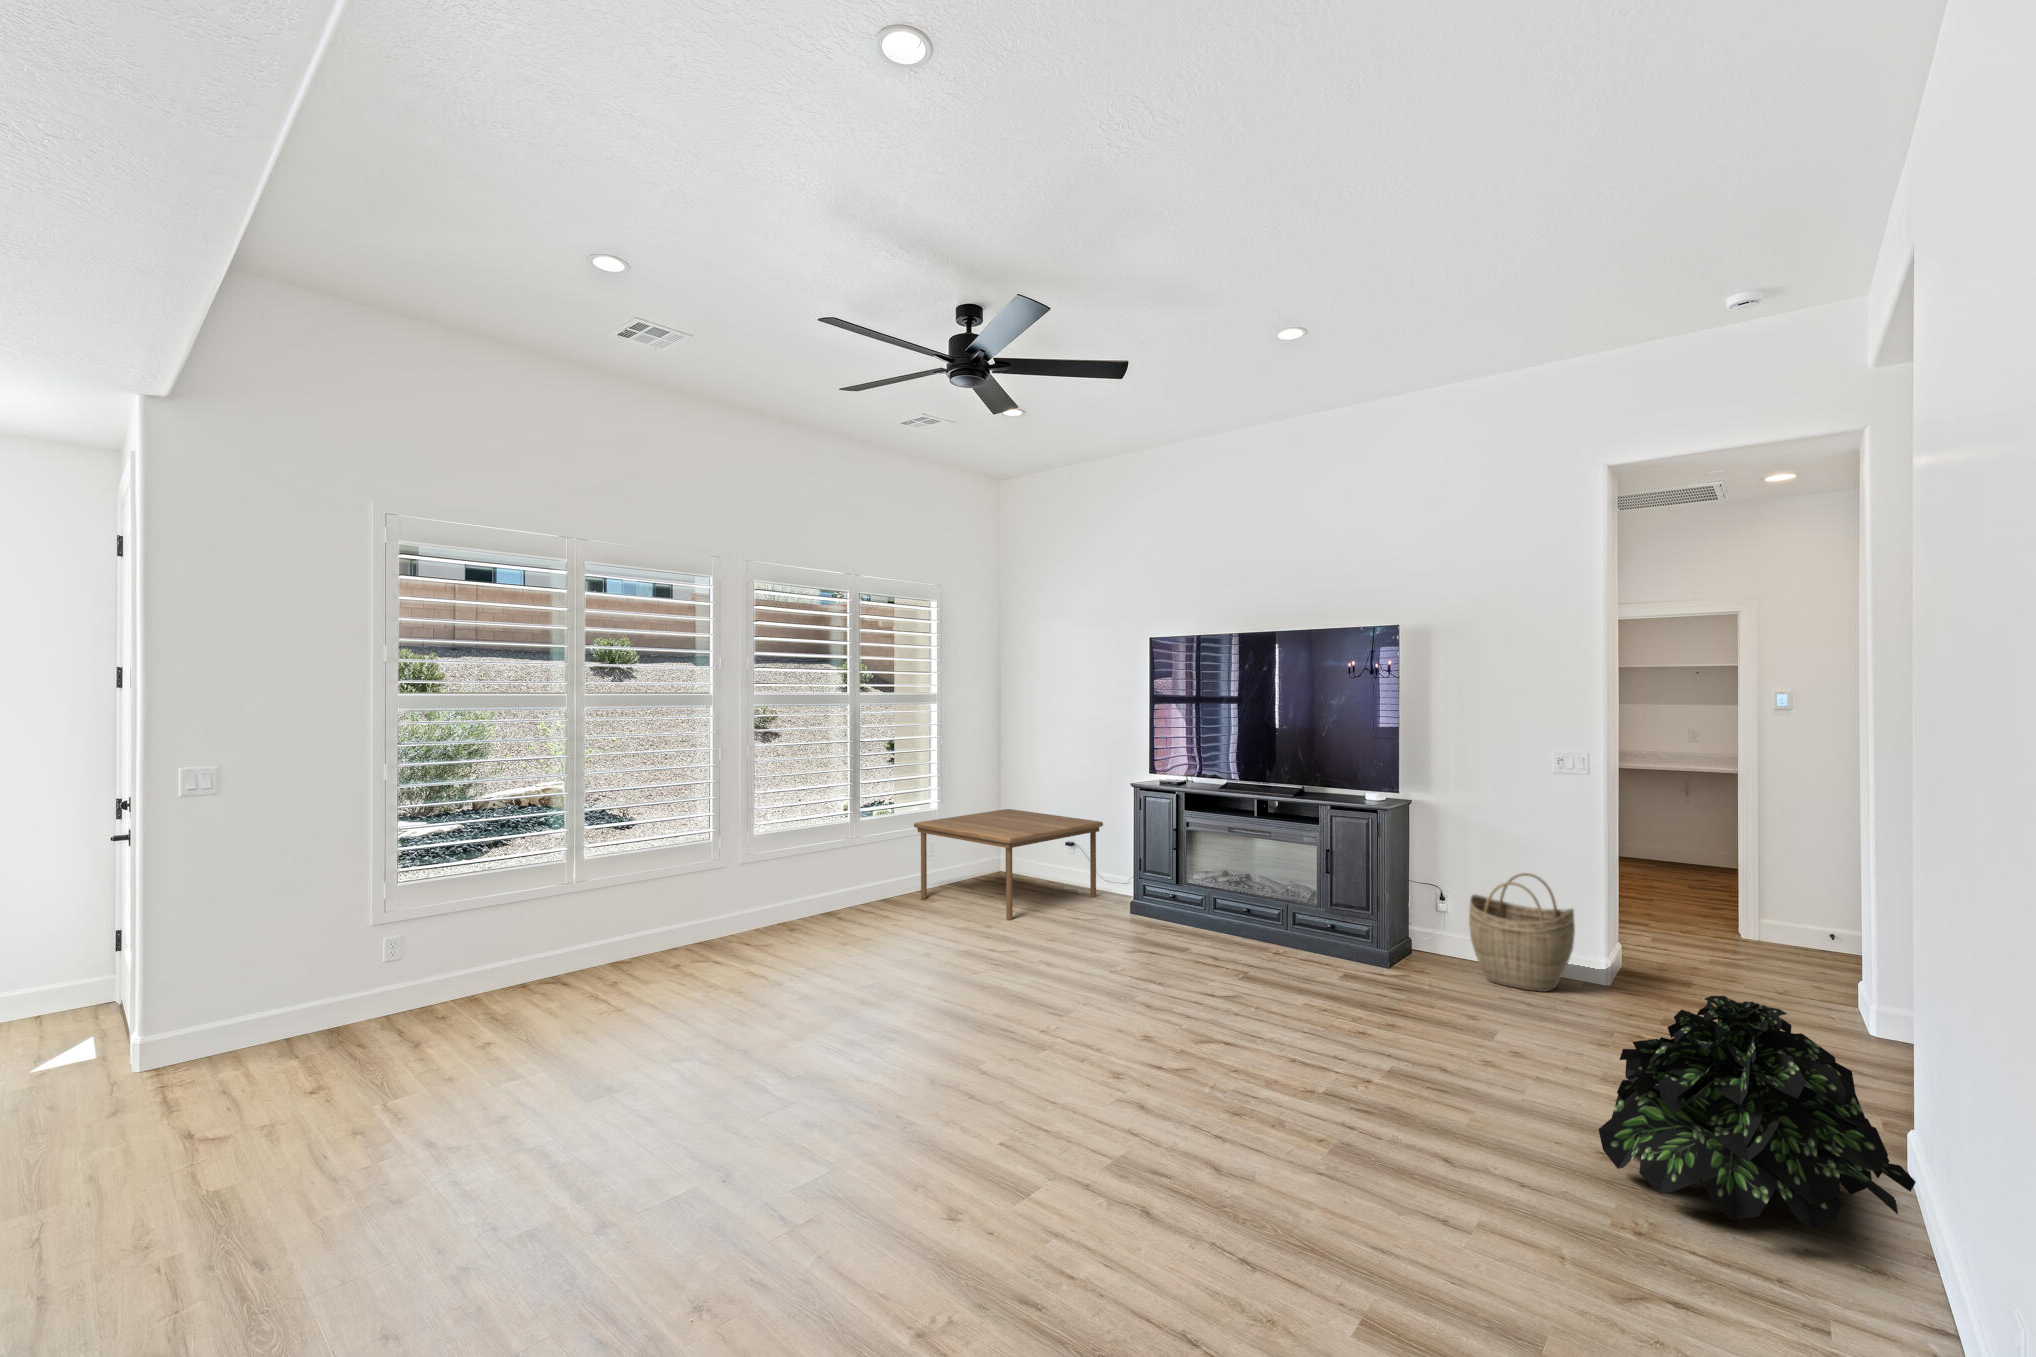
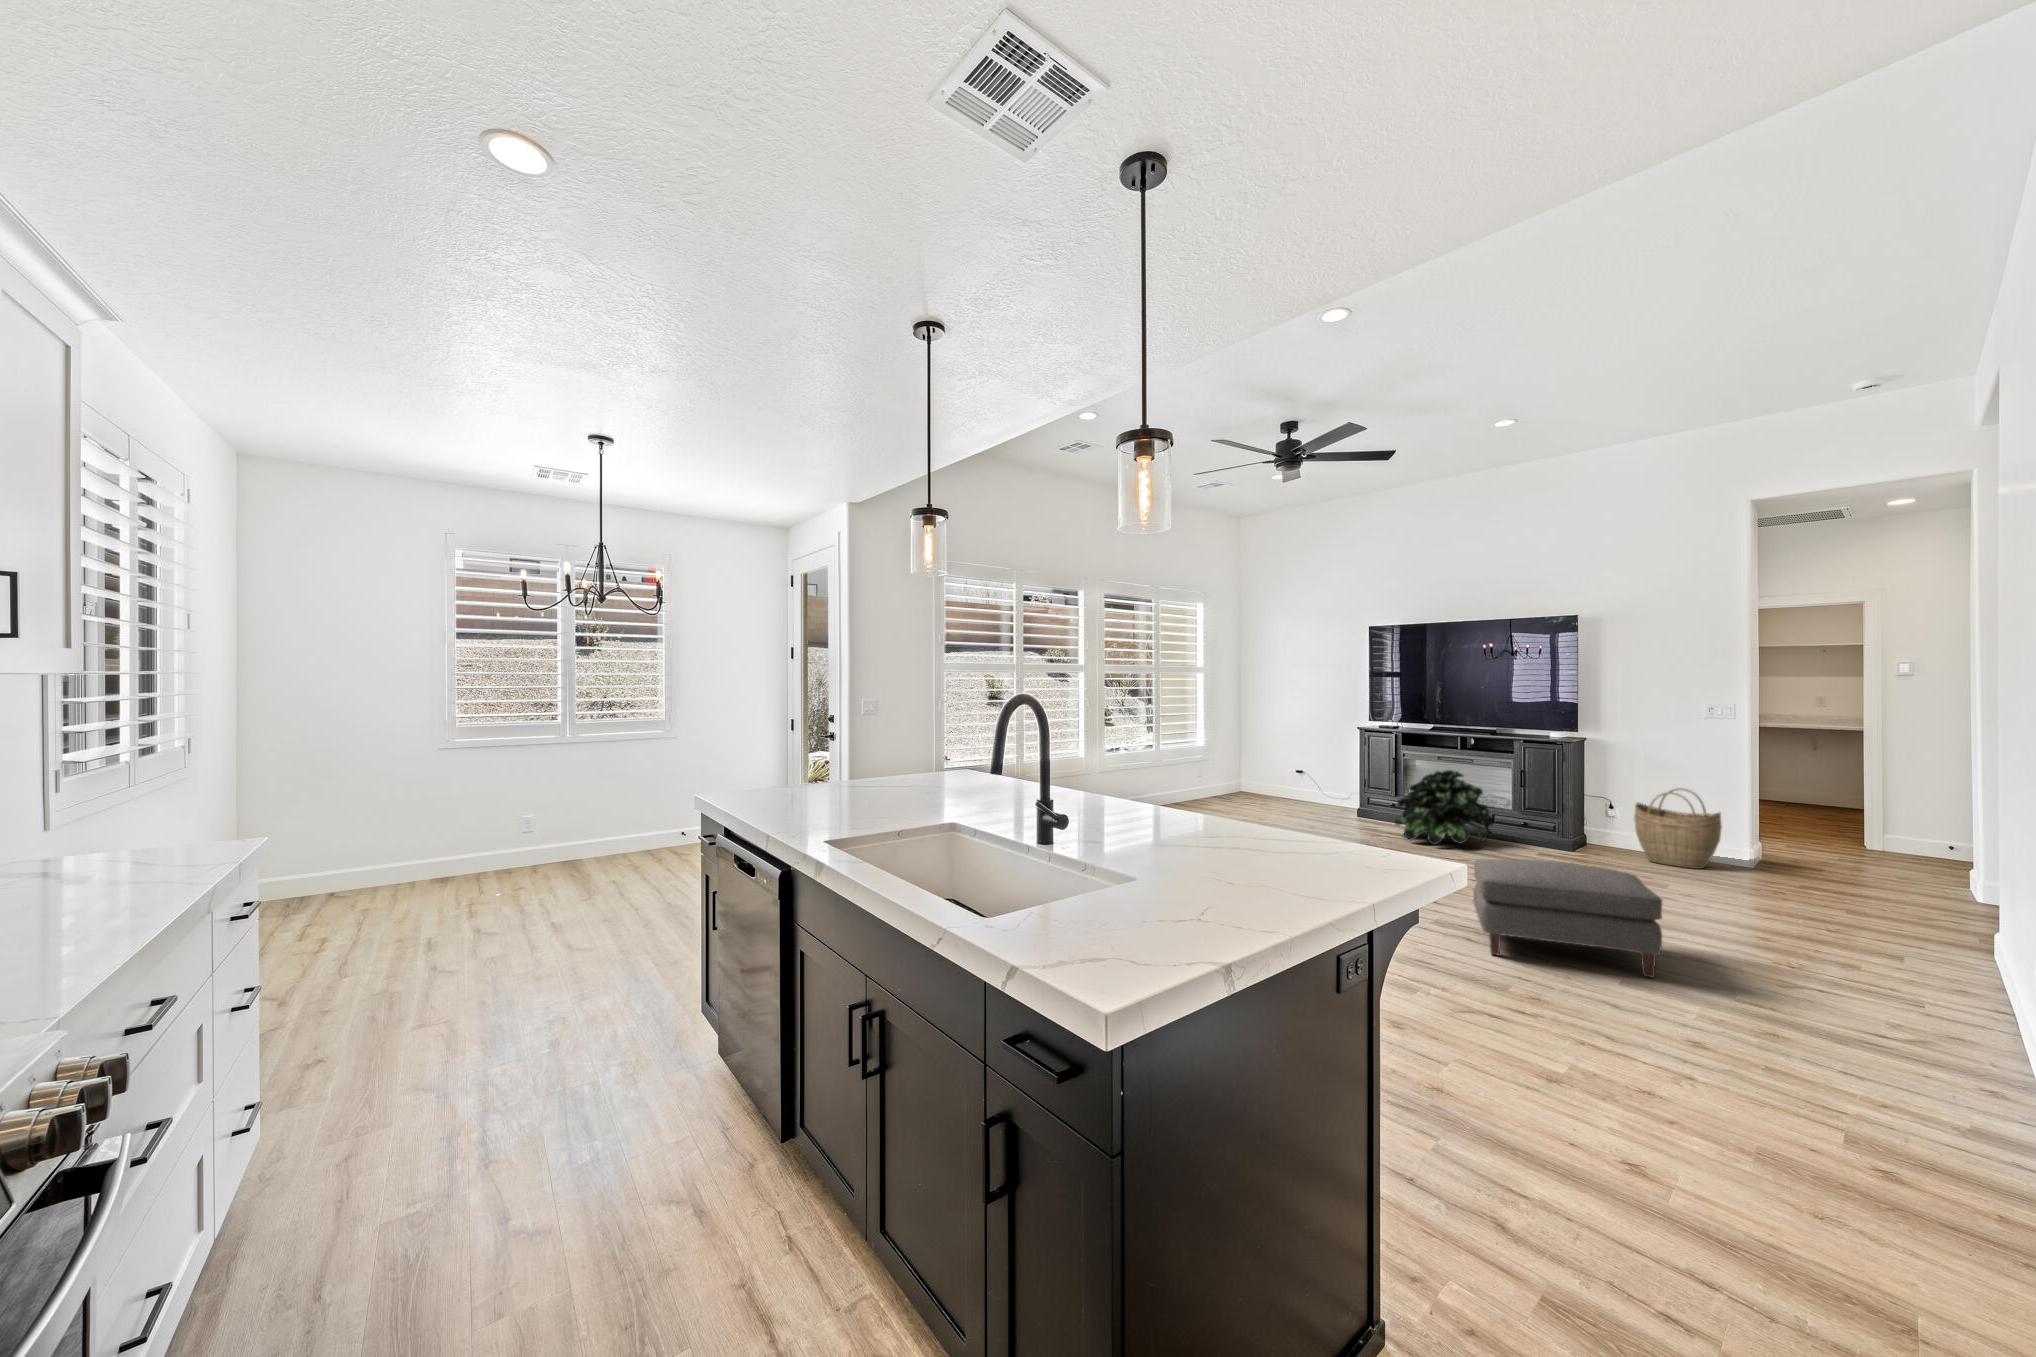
coffee table: present [914,809,1103,920] -> none [1199,748,1334,817]
potted plant: present [1599,996,1916,1230] -> present [1395,770,1494,845]
ottoman: none [1194,1039,1465,1270] -> present [1473,859,1662,978]

